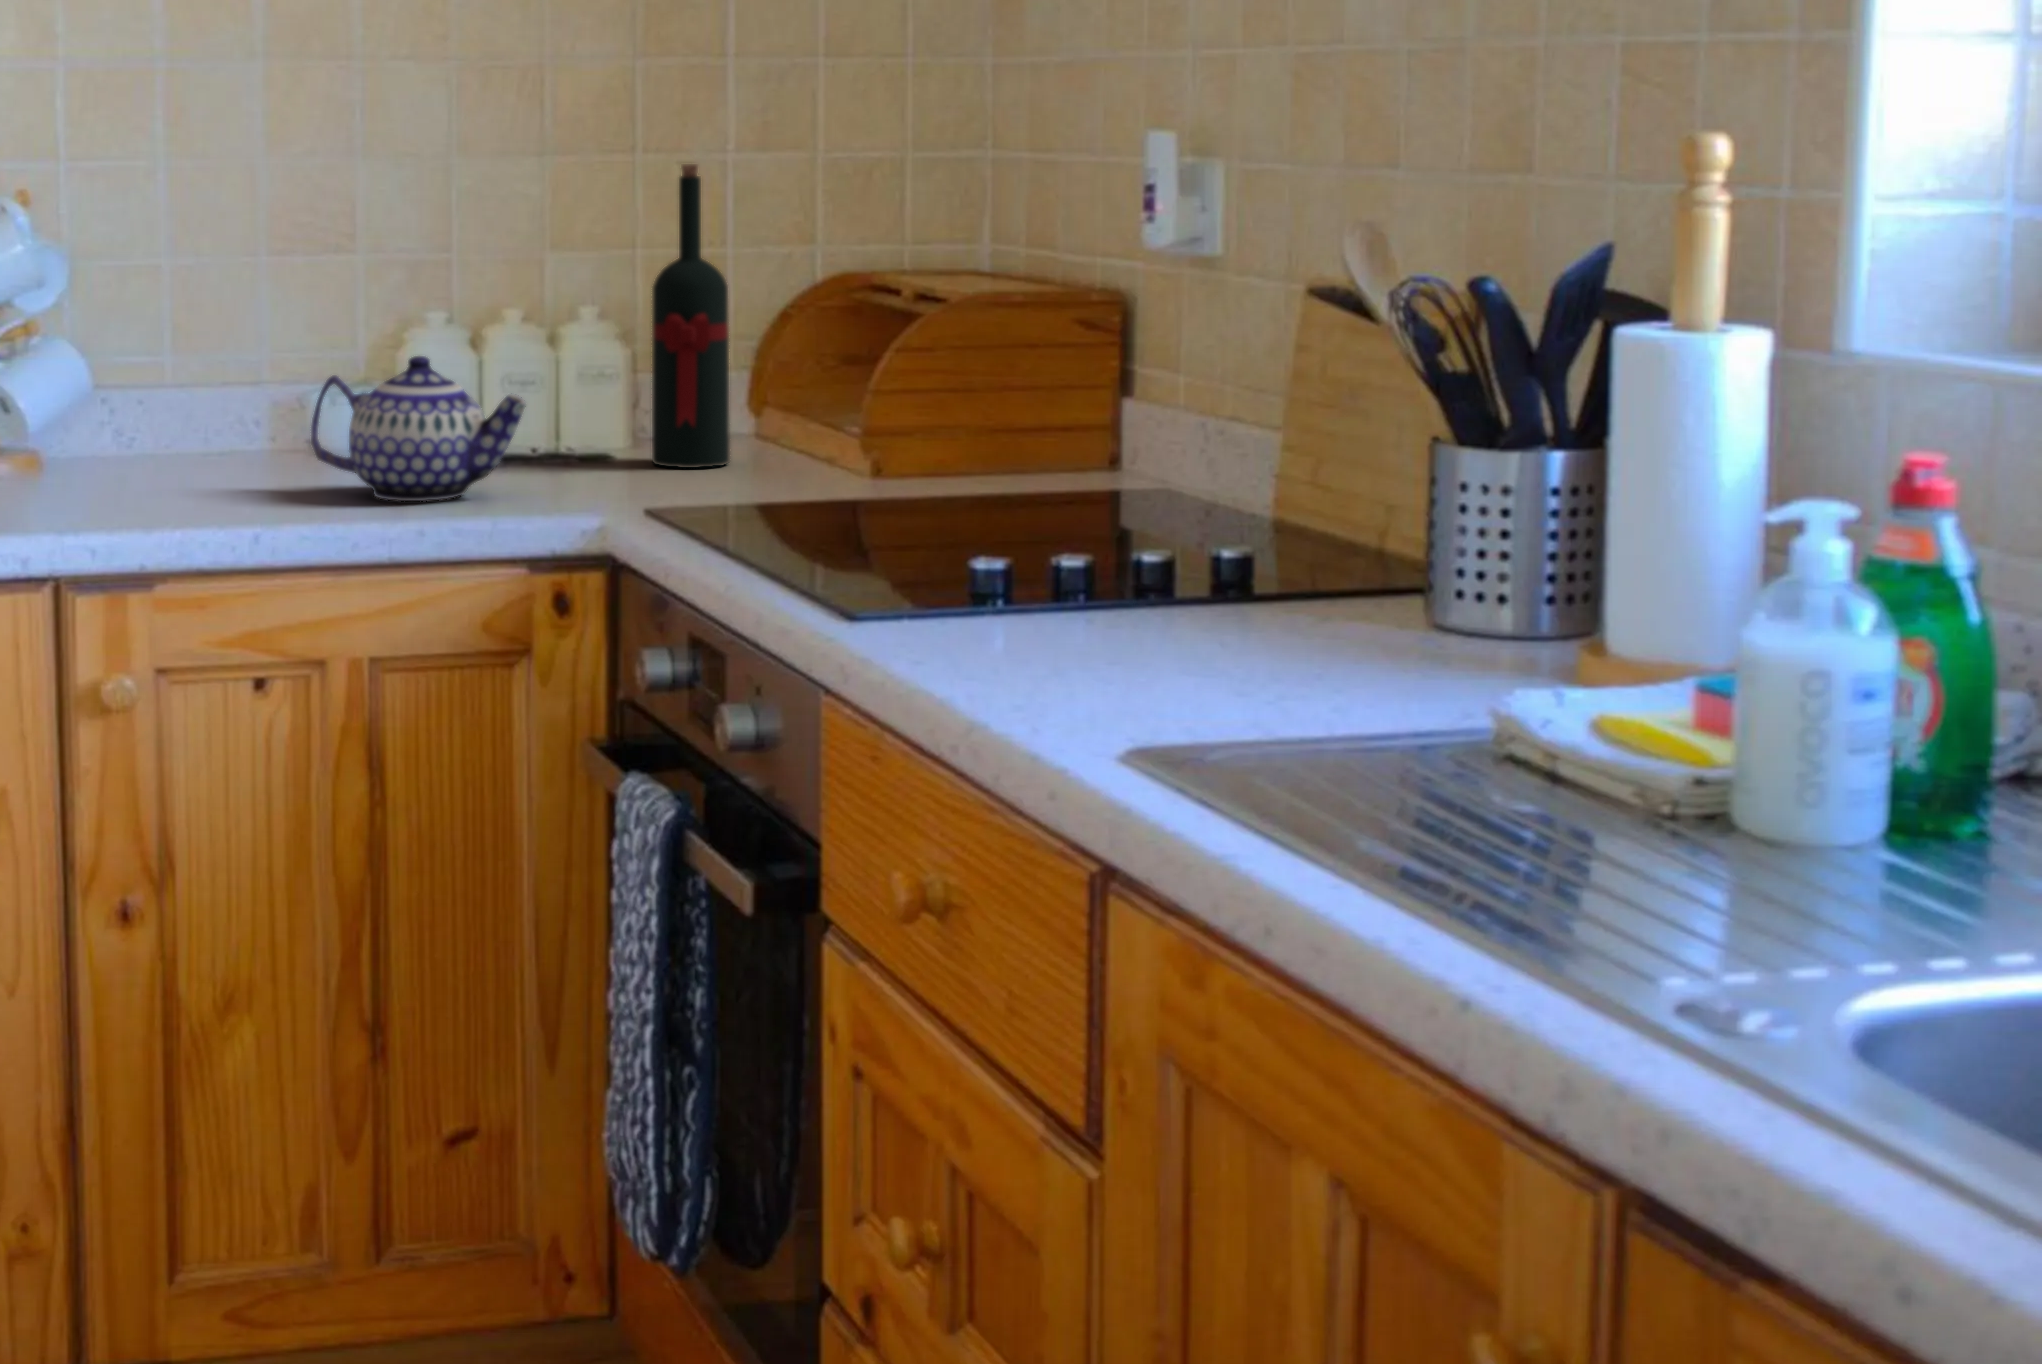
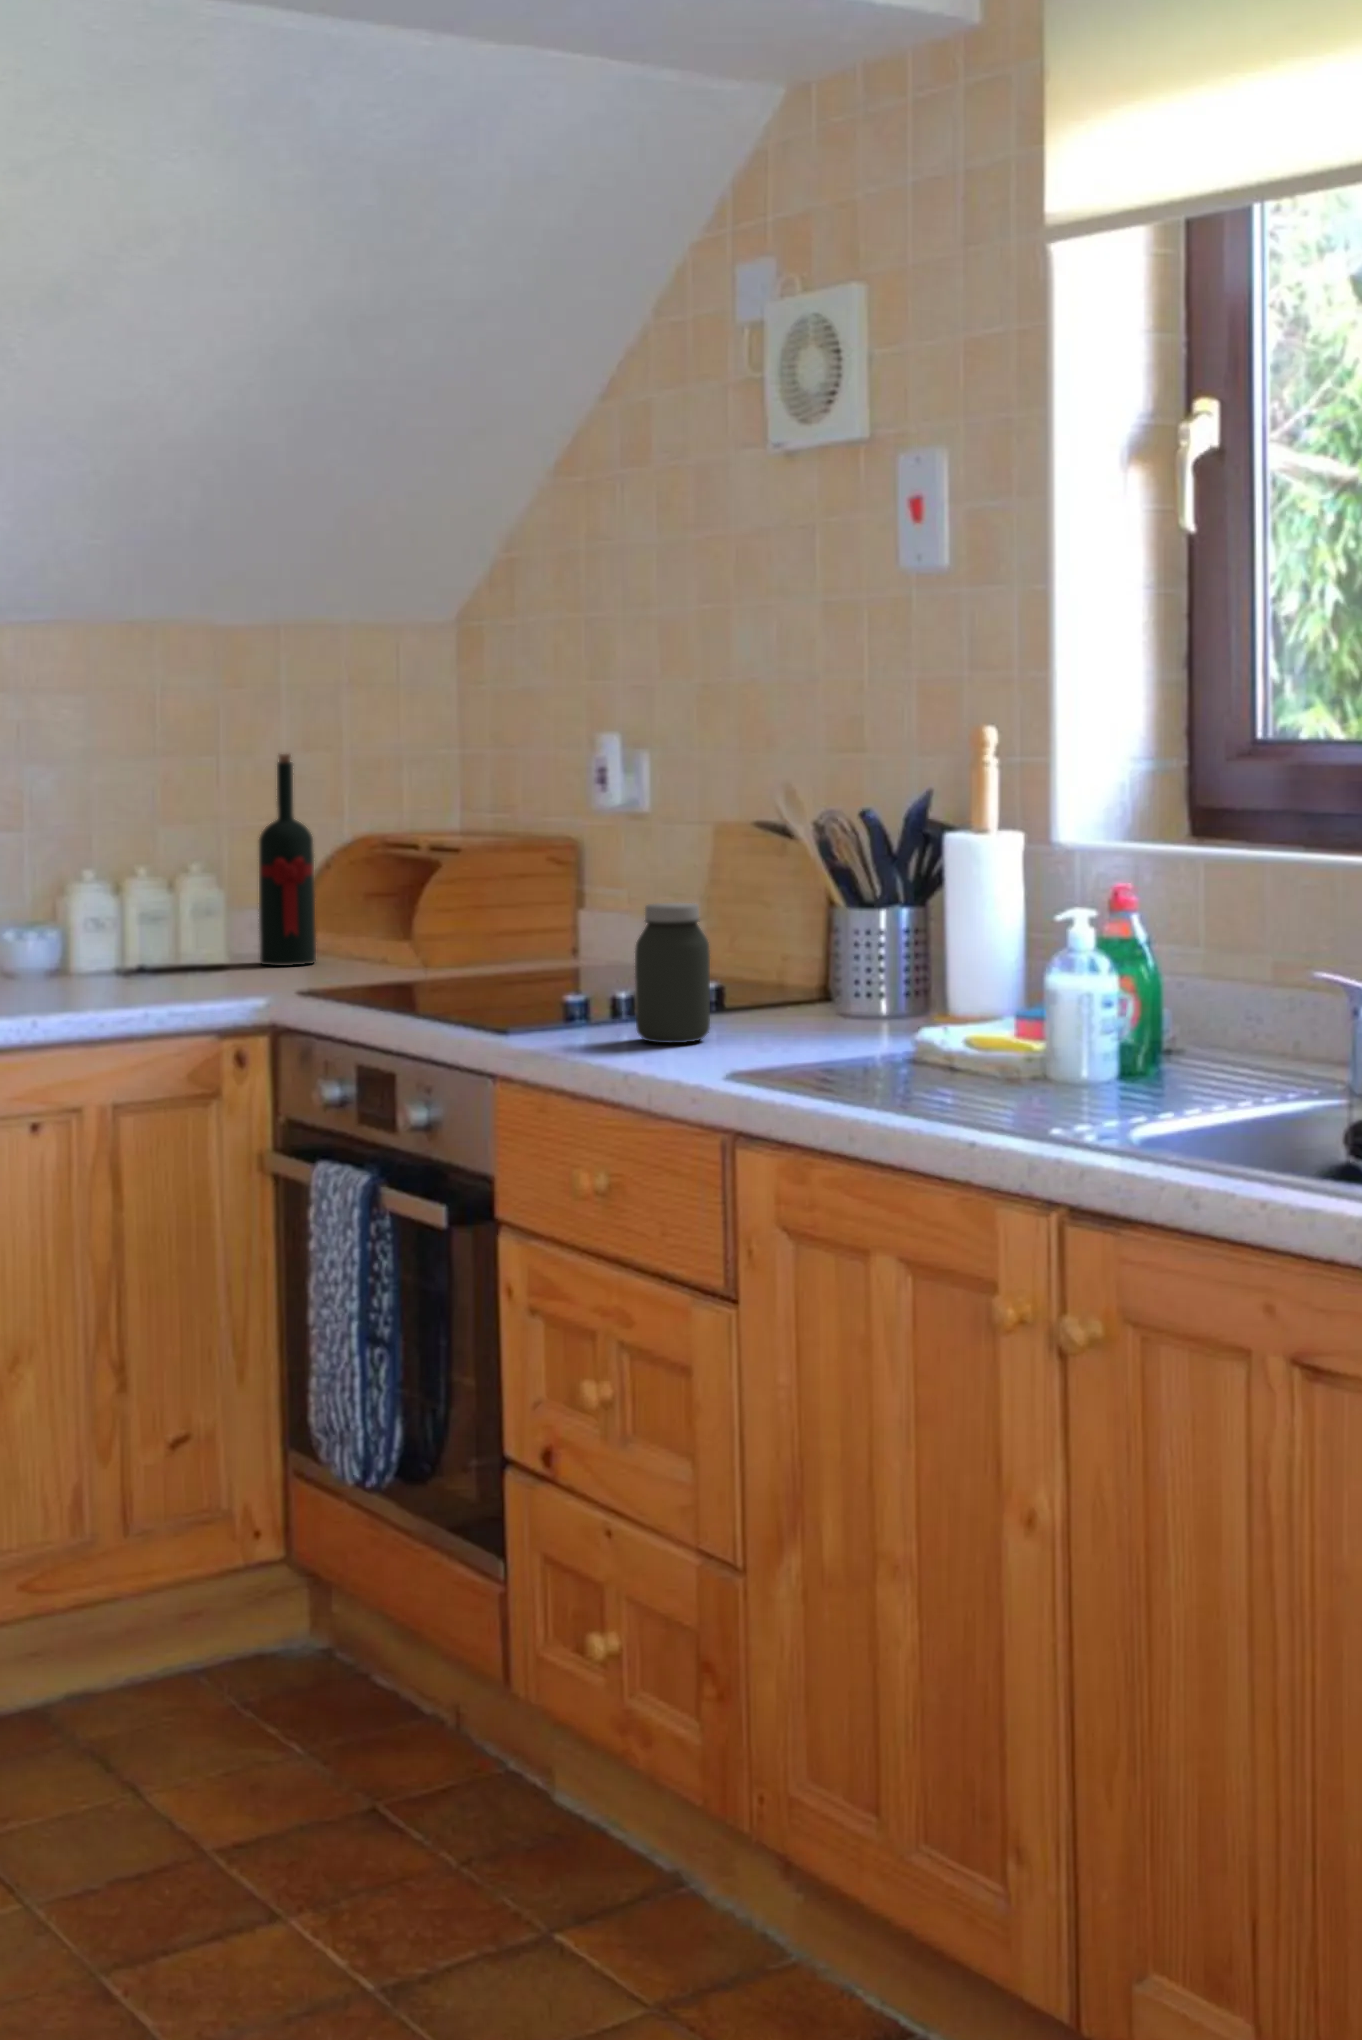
teapot: present [311,356,526,501] -> none [33,890,204,993]
jar: none [1017,431,1147,674] -> present [635,903,710,1043]

